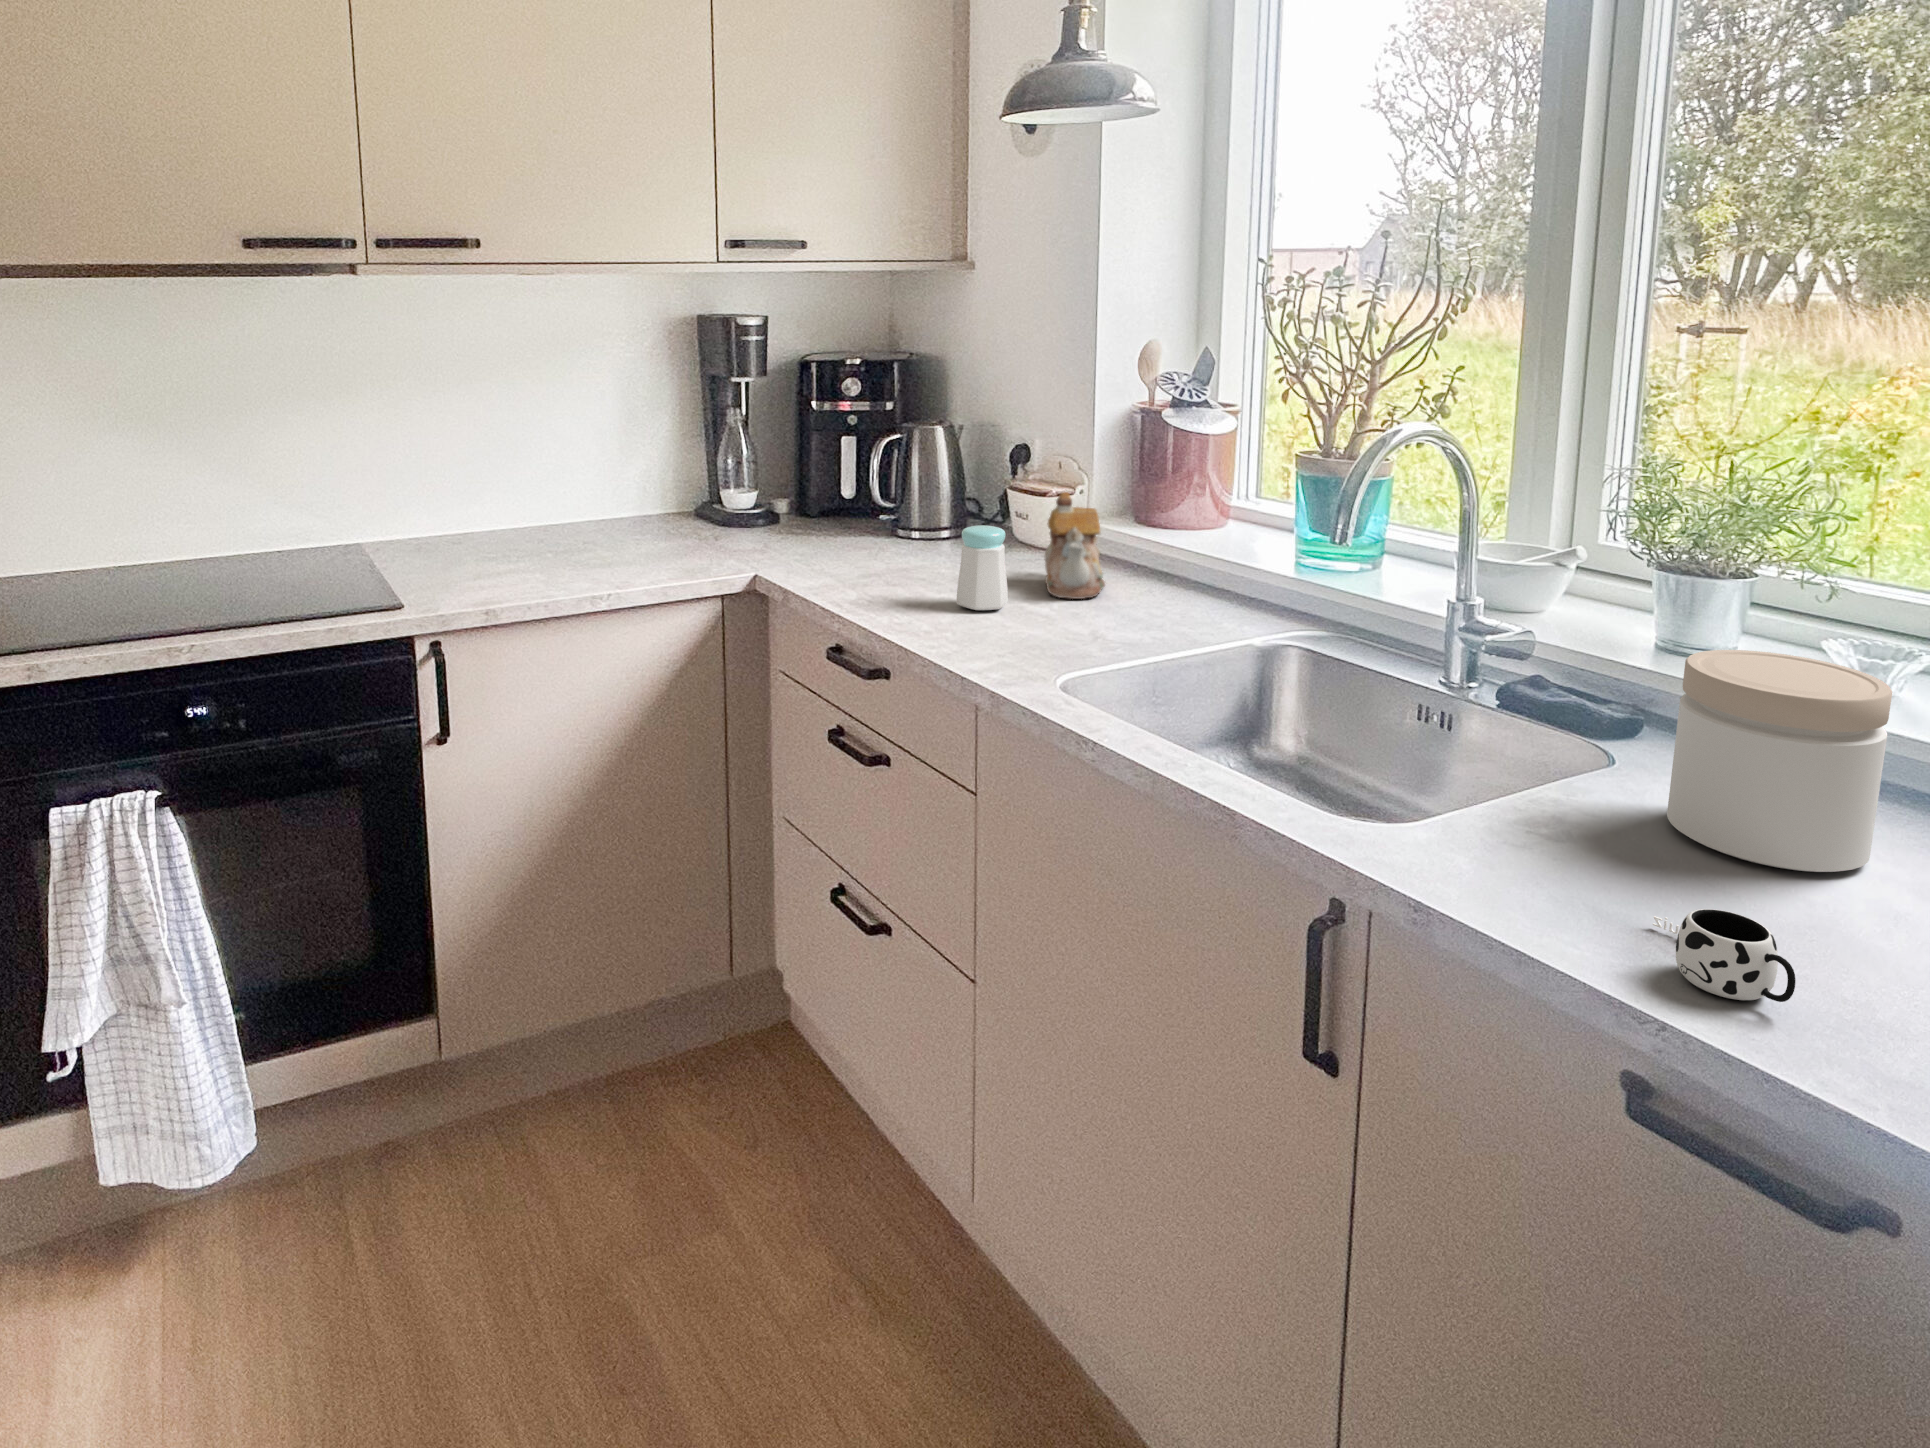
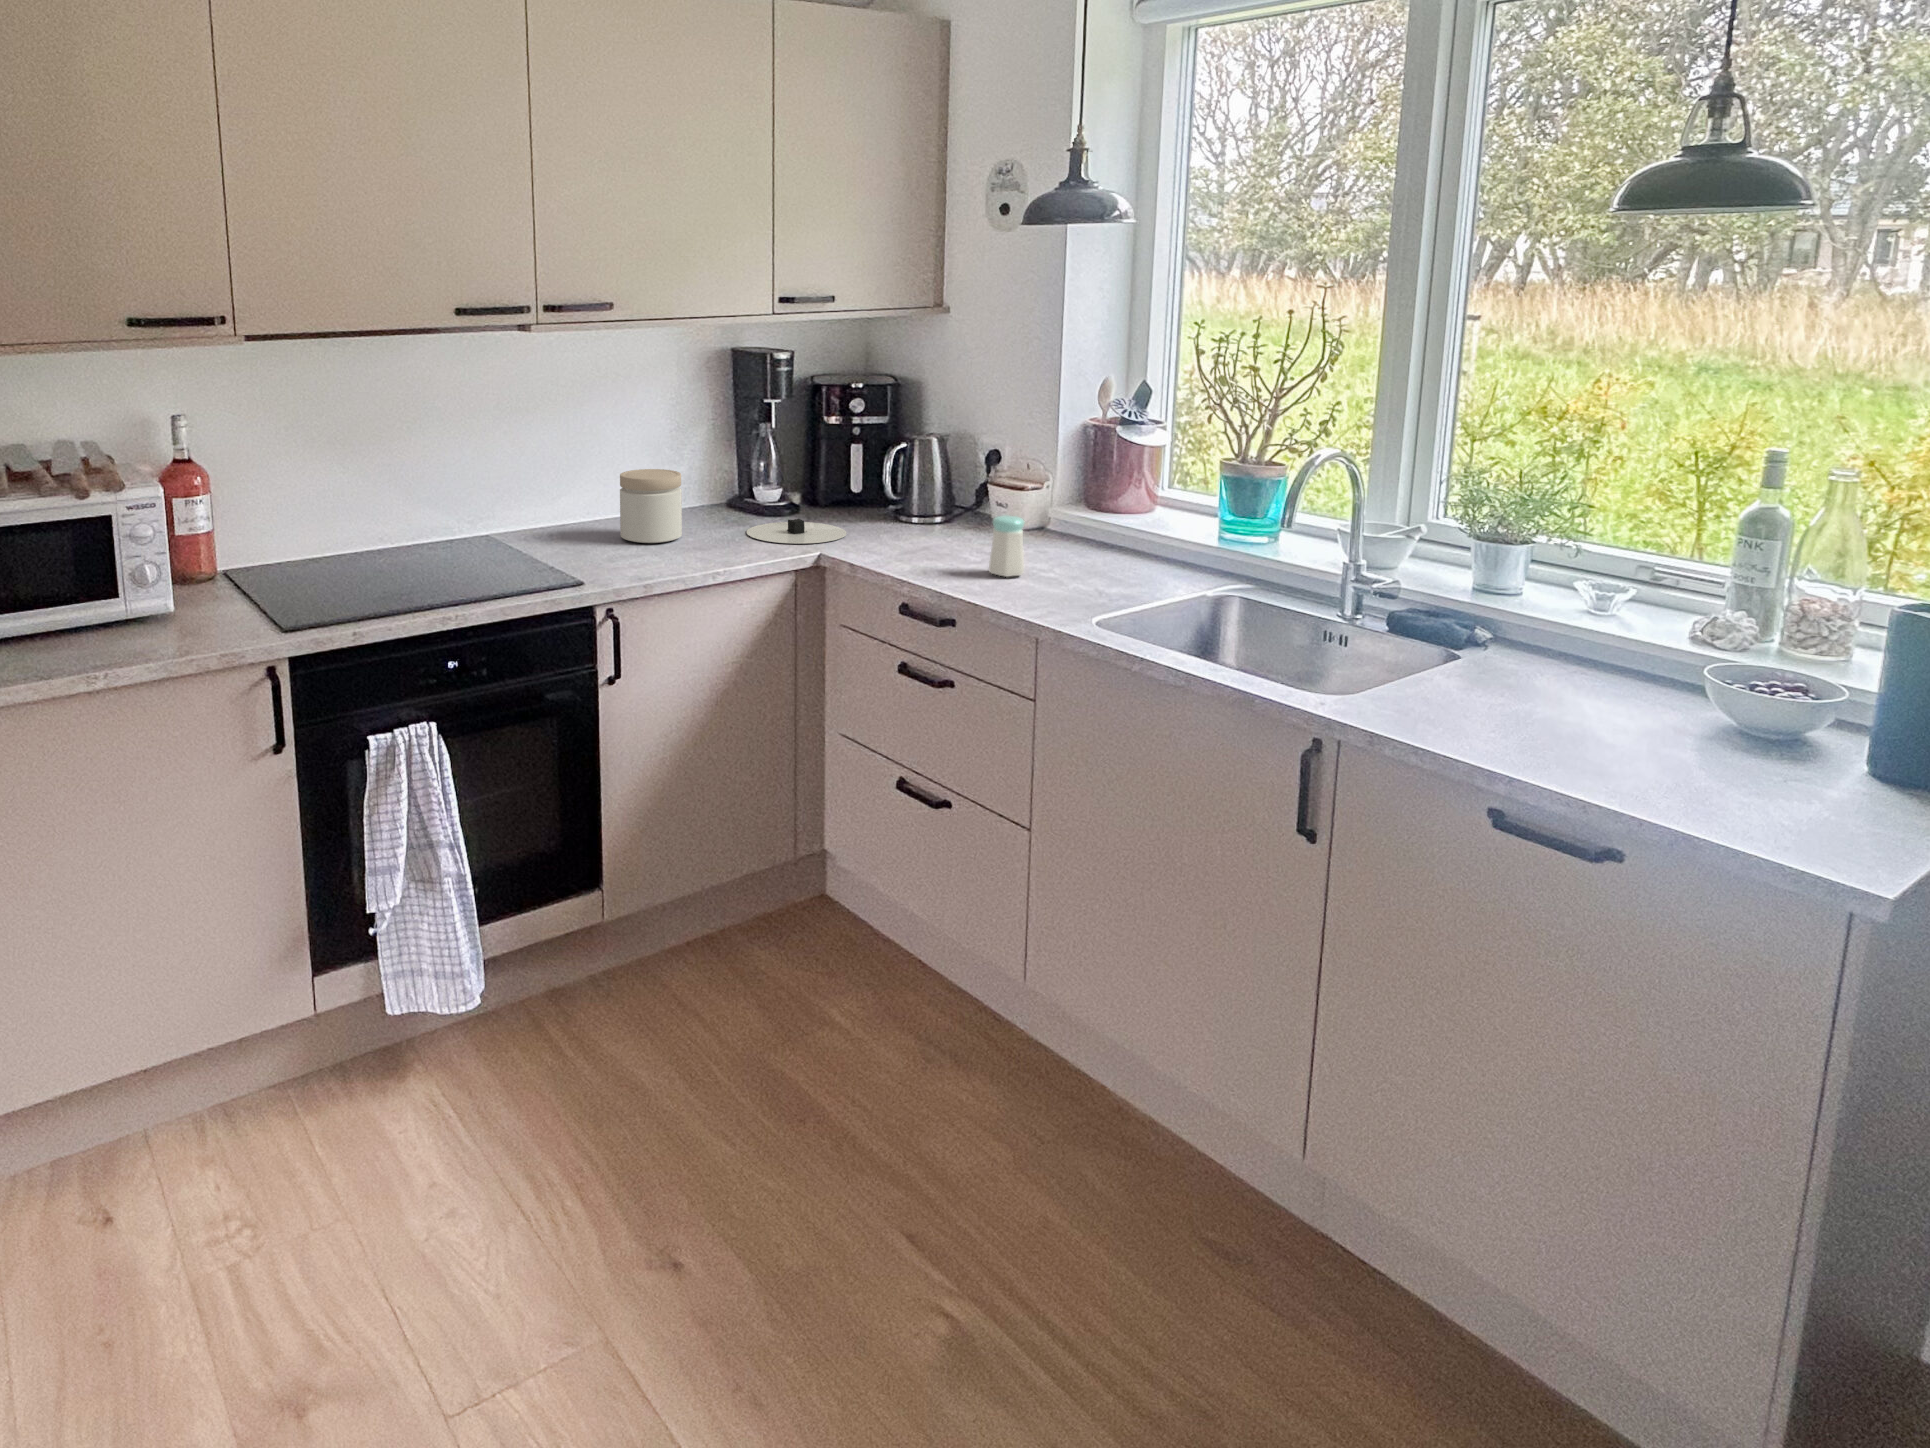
teapot: present [1045,492,1105,599] -> none [1038,489,1086,567]
plate: none [654,527,851,569] -> present [747,519,847,544]
jar: present [1667,650,1892,872] -> present [620,469,682,543]
mug: present [1653,909,1796,1002] -> none [1499,722,1576,766]

